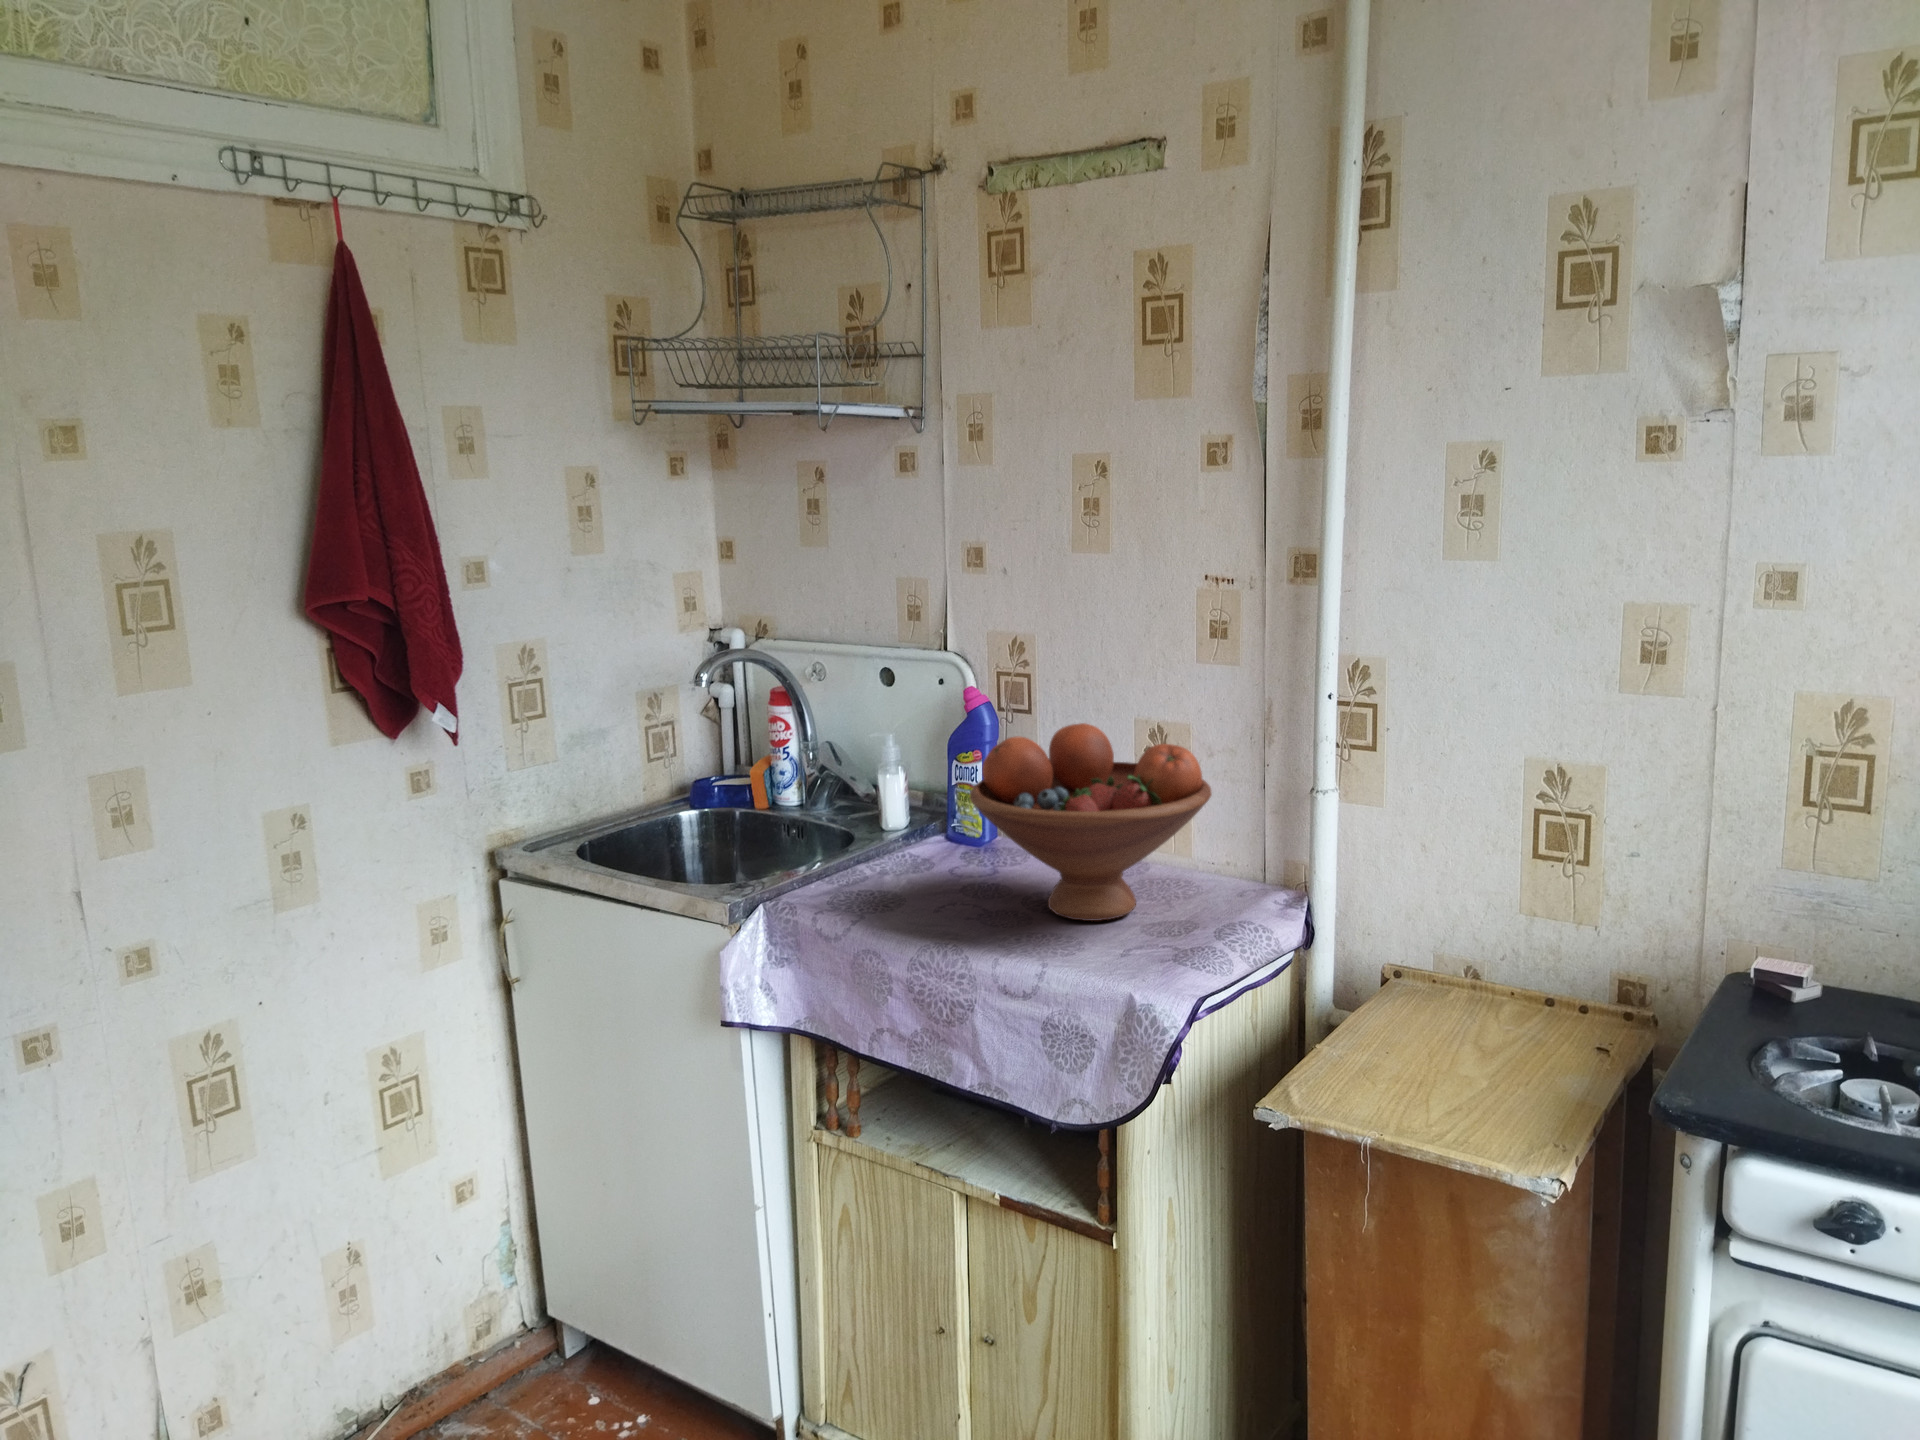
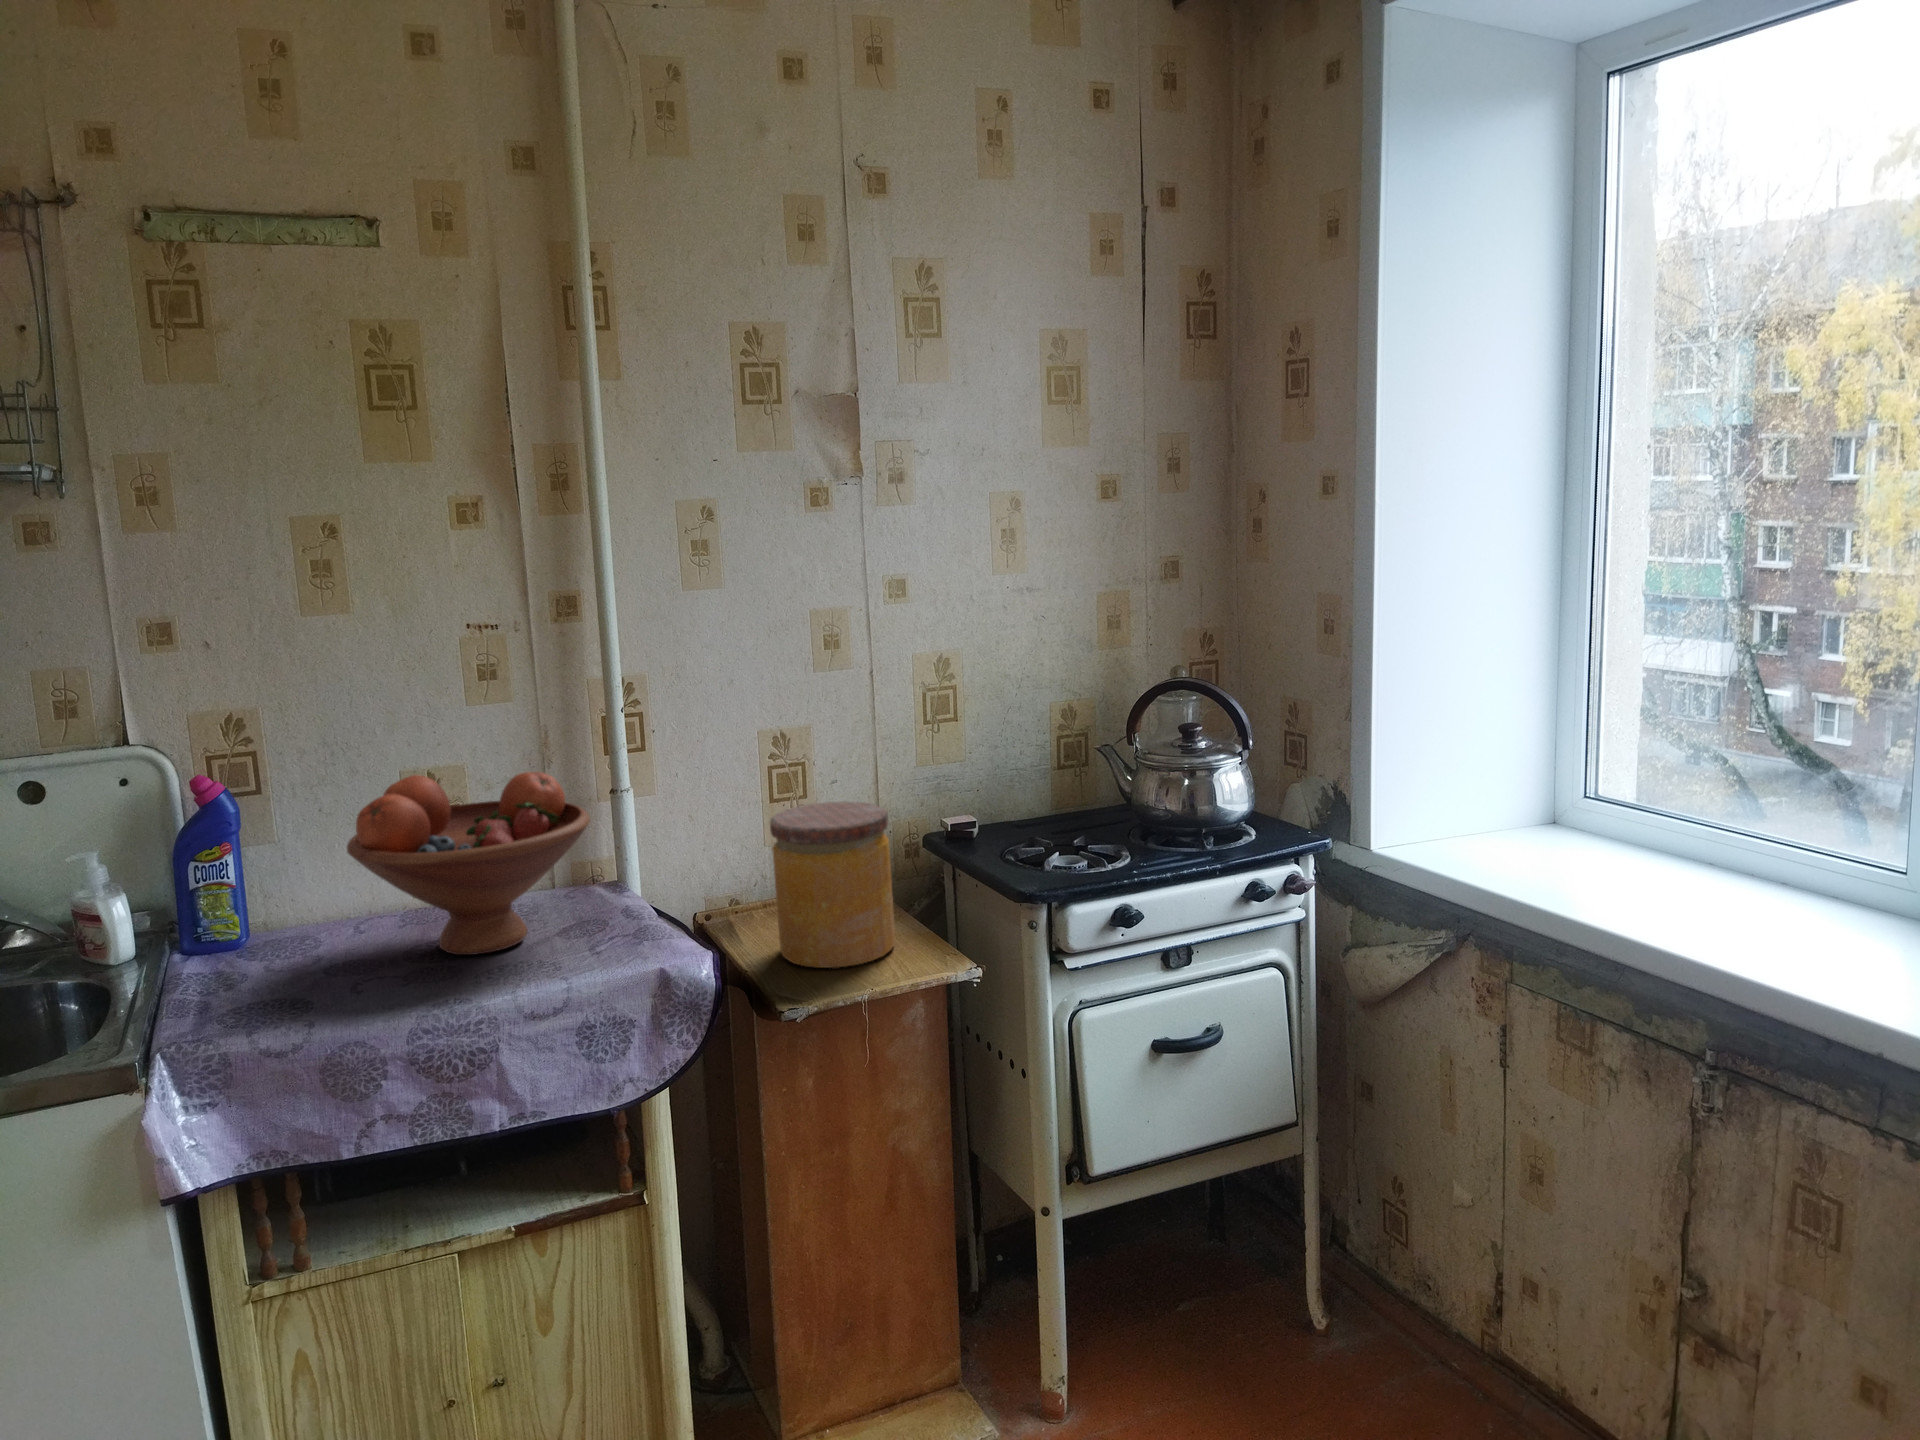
jar: none [1378,864,1552,1101] -> present [770,801,895,968]

